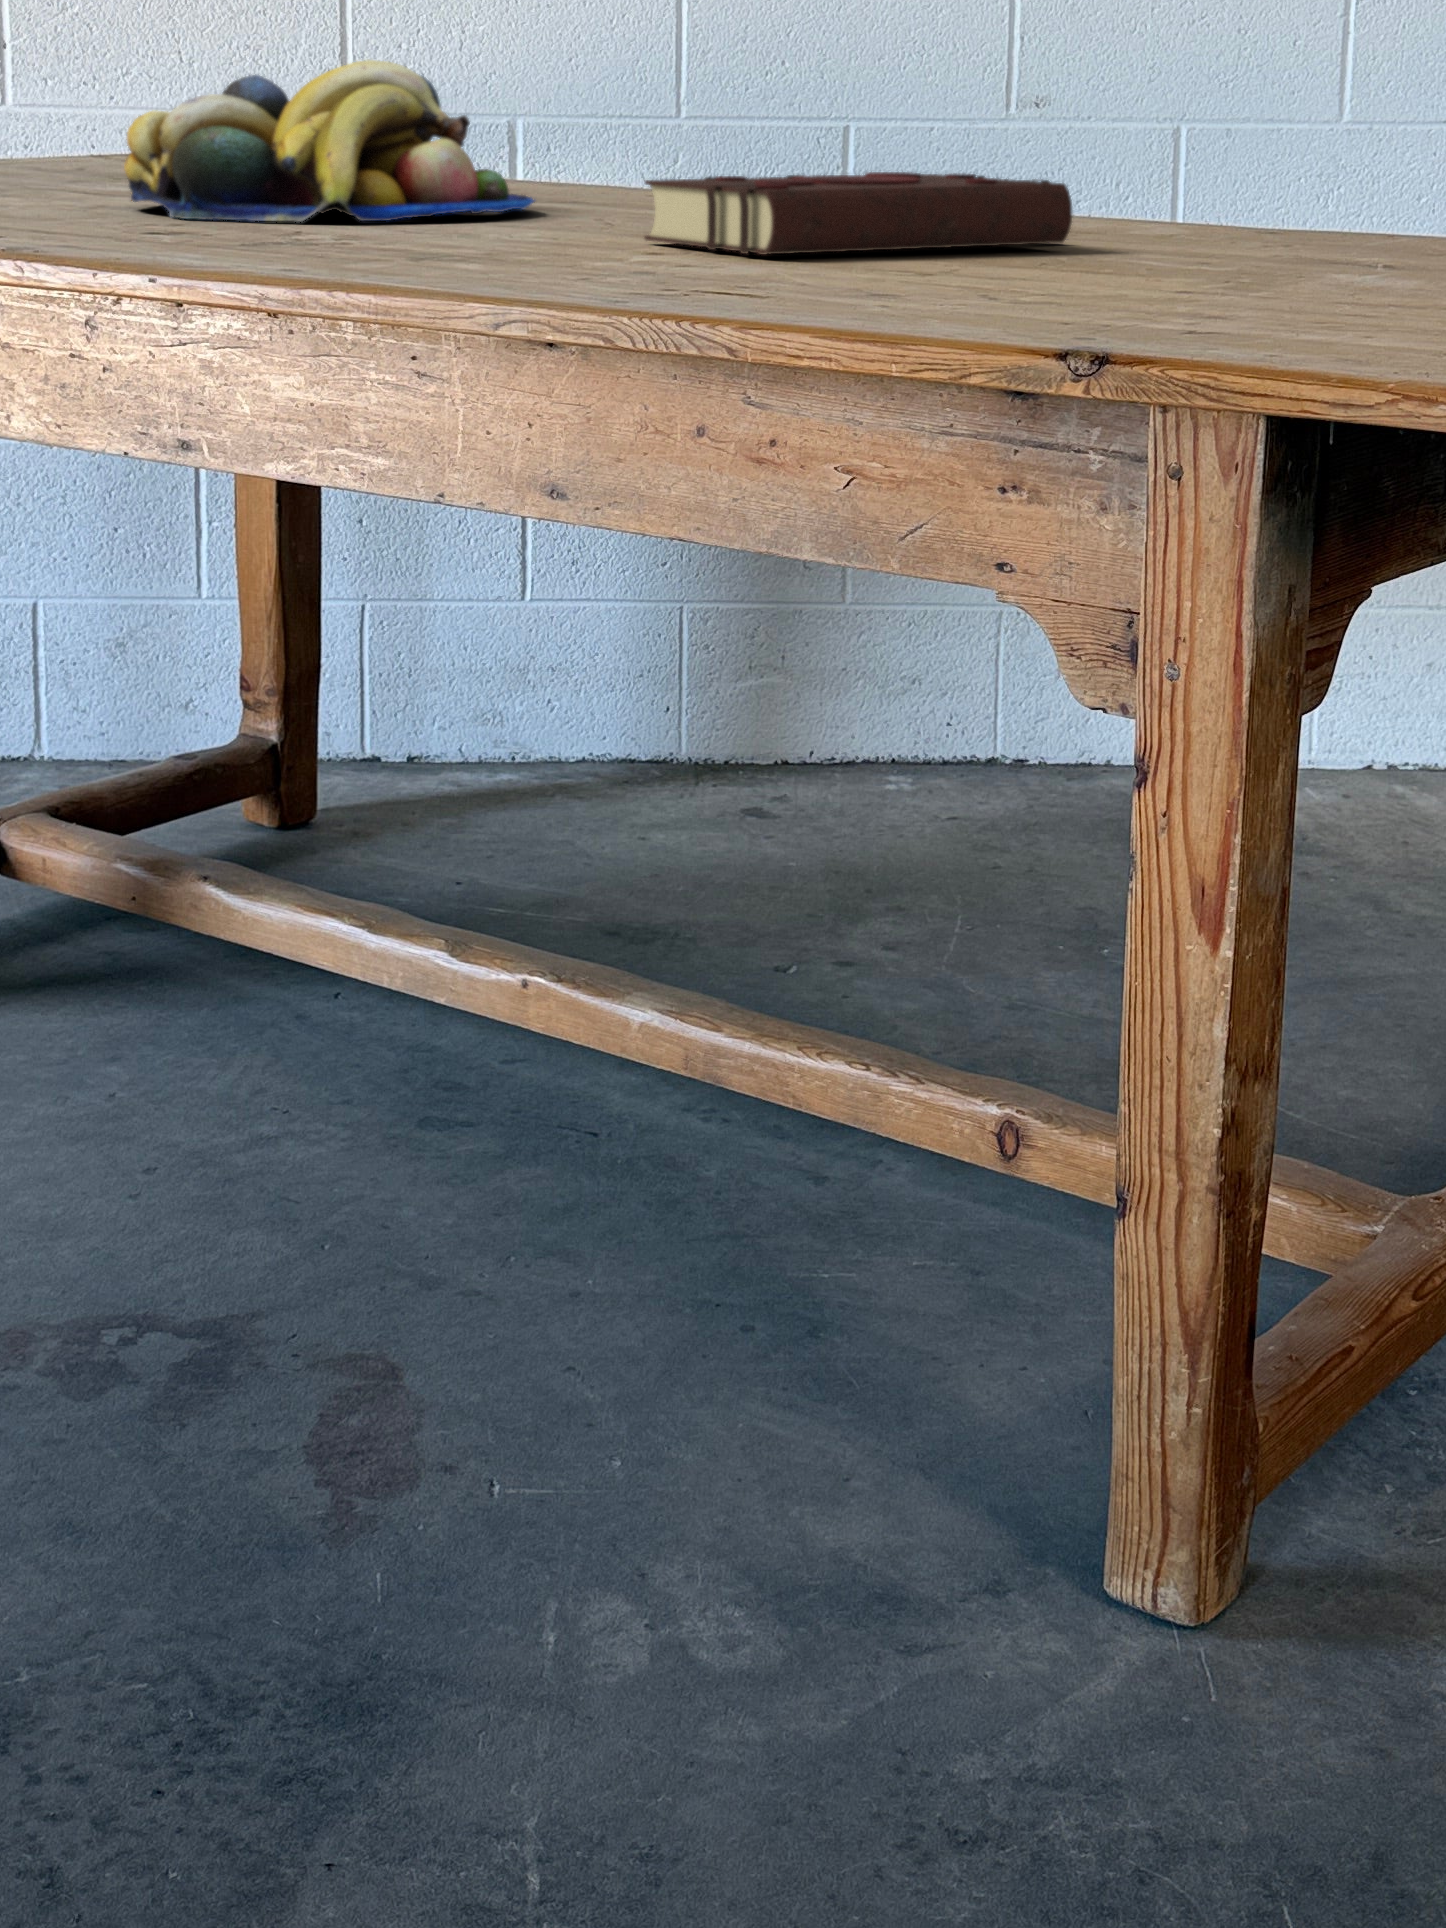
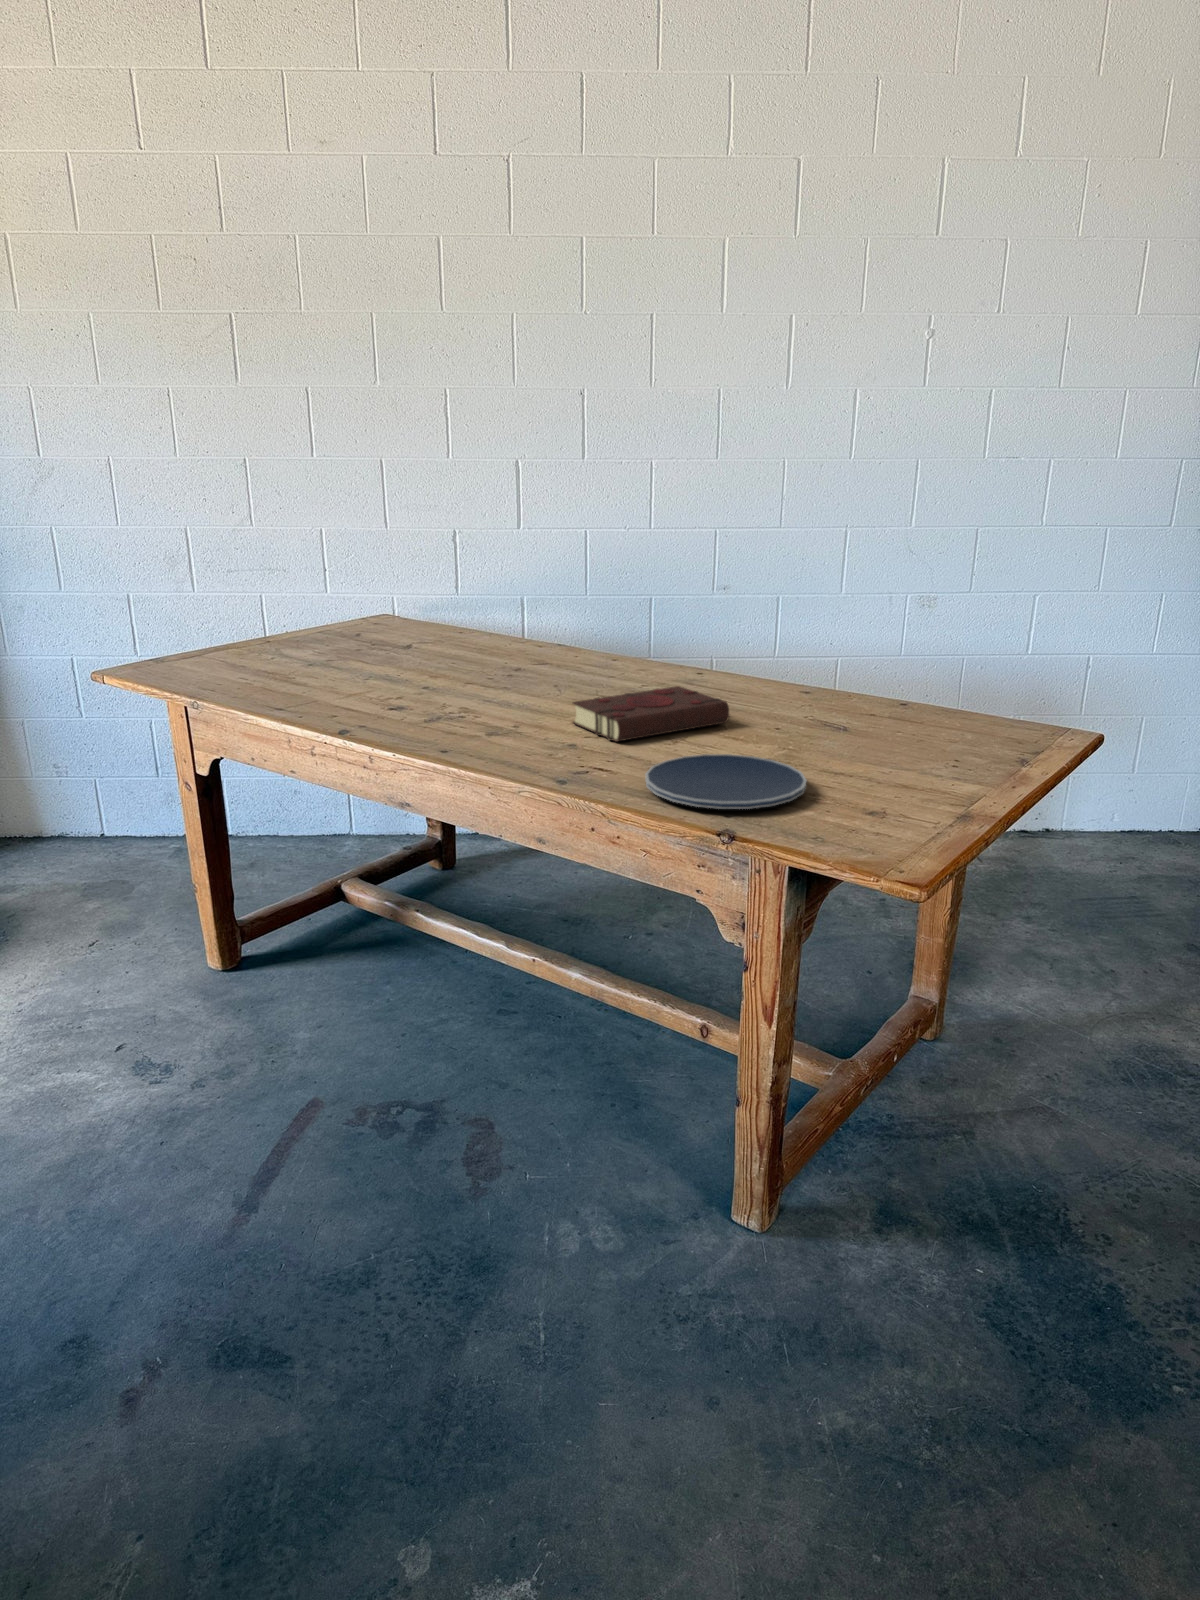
fruit bowl: present [124,60,535,222] -> none [379,626,532,704]
plate: none [850,246,1303,307] -> present [645,754,807,809]

